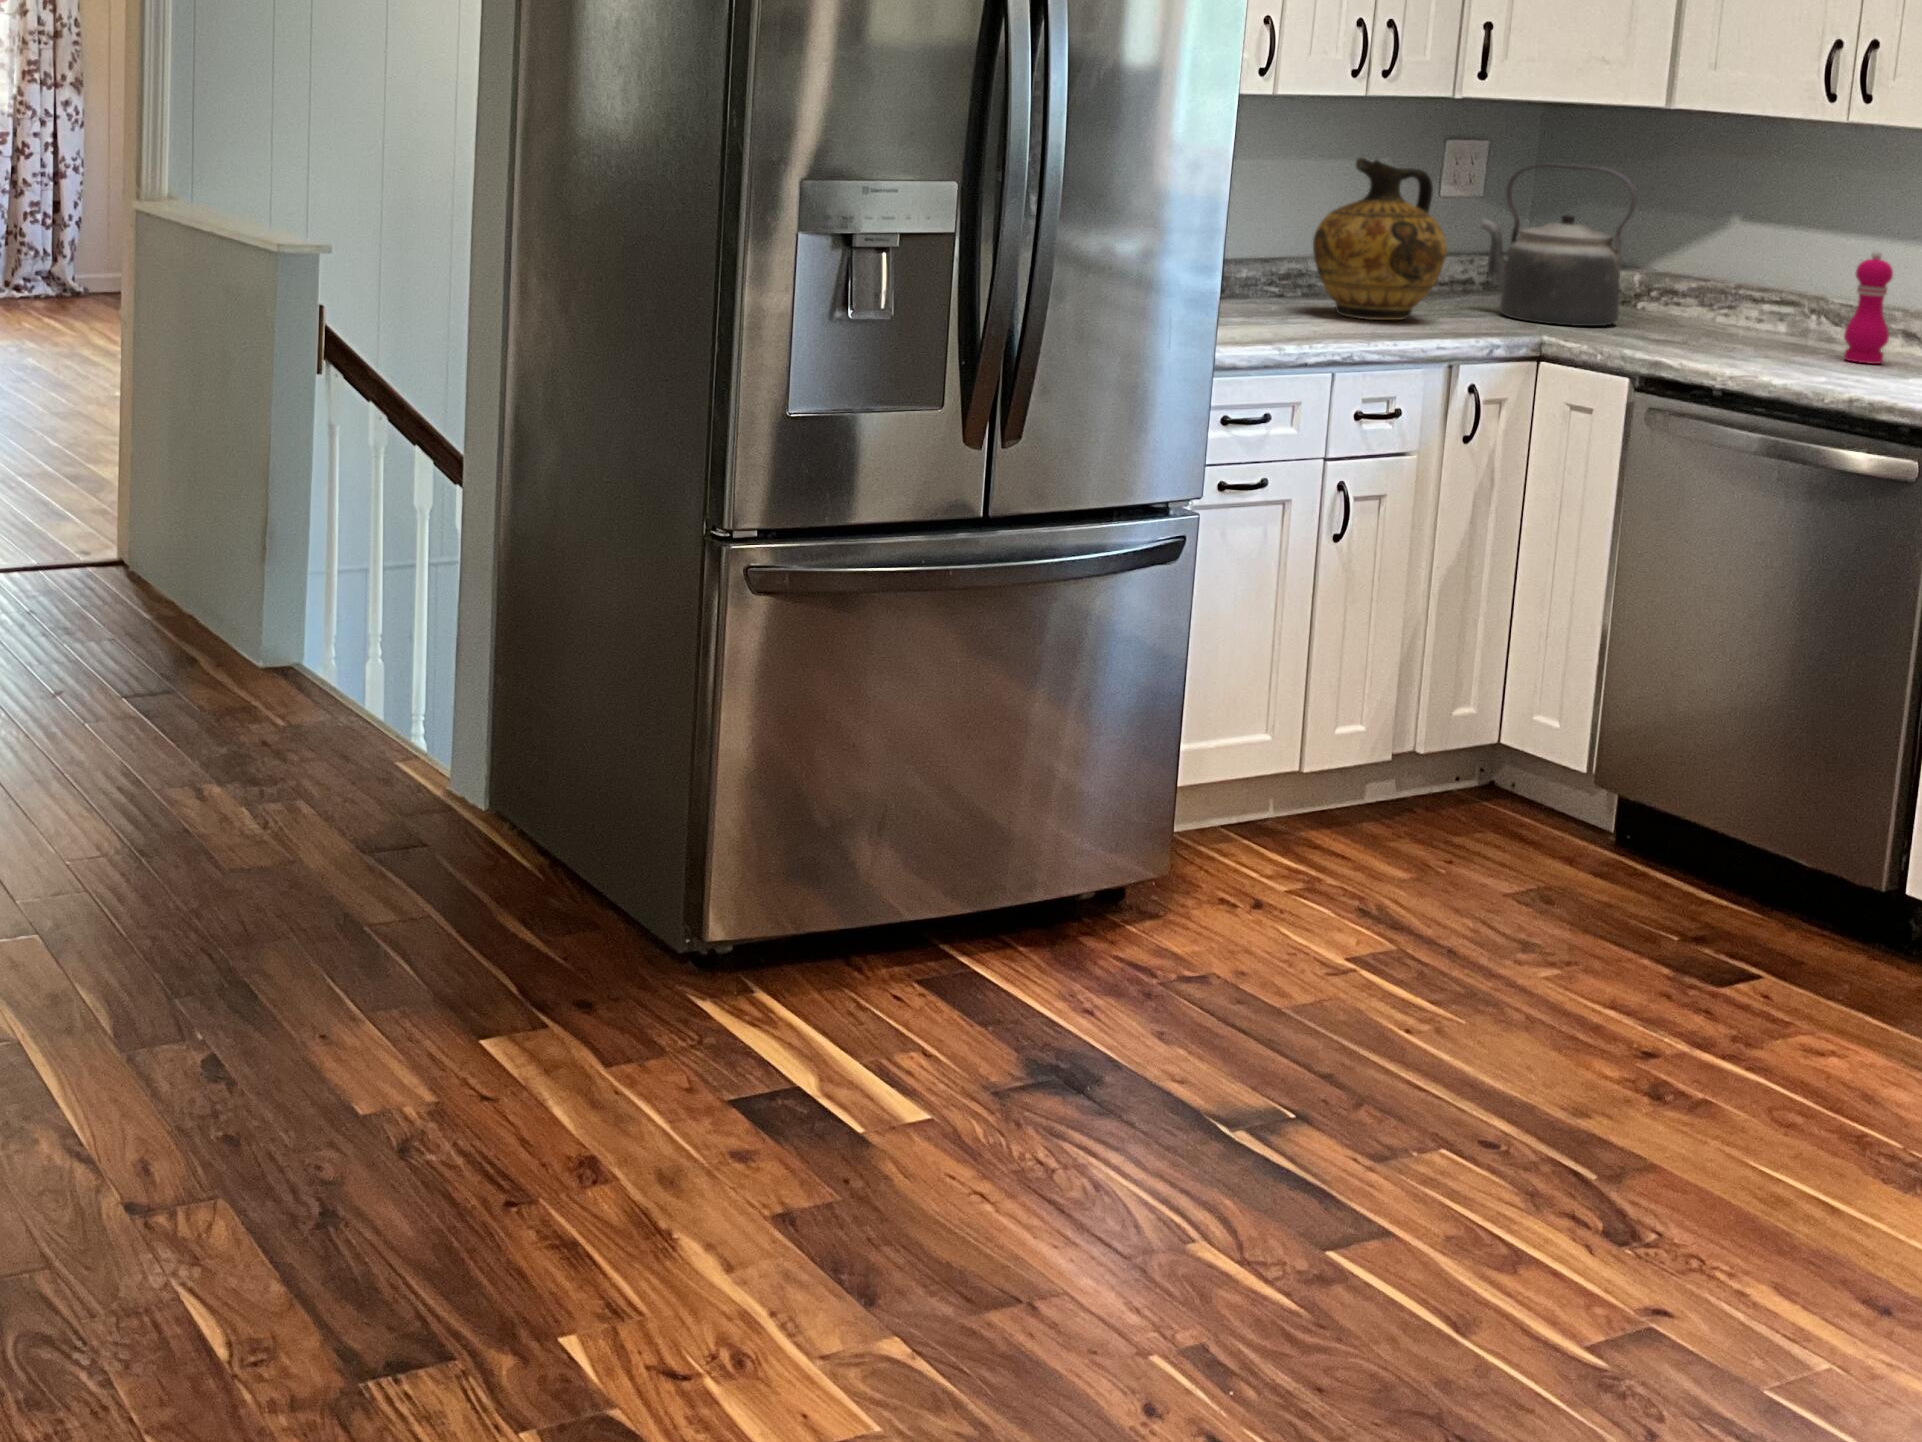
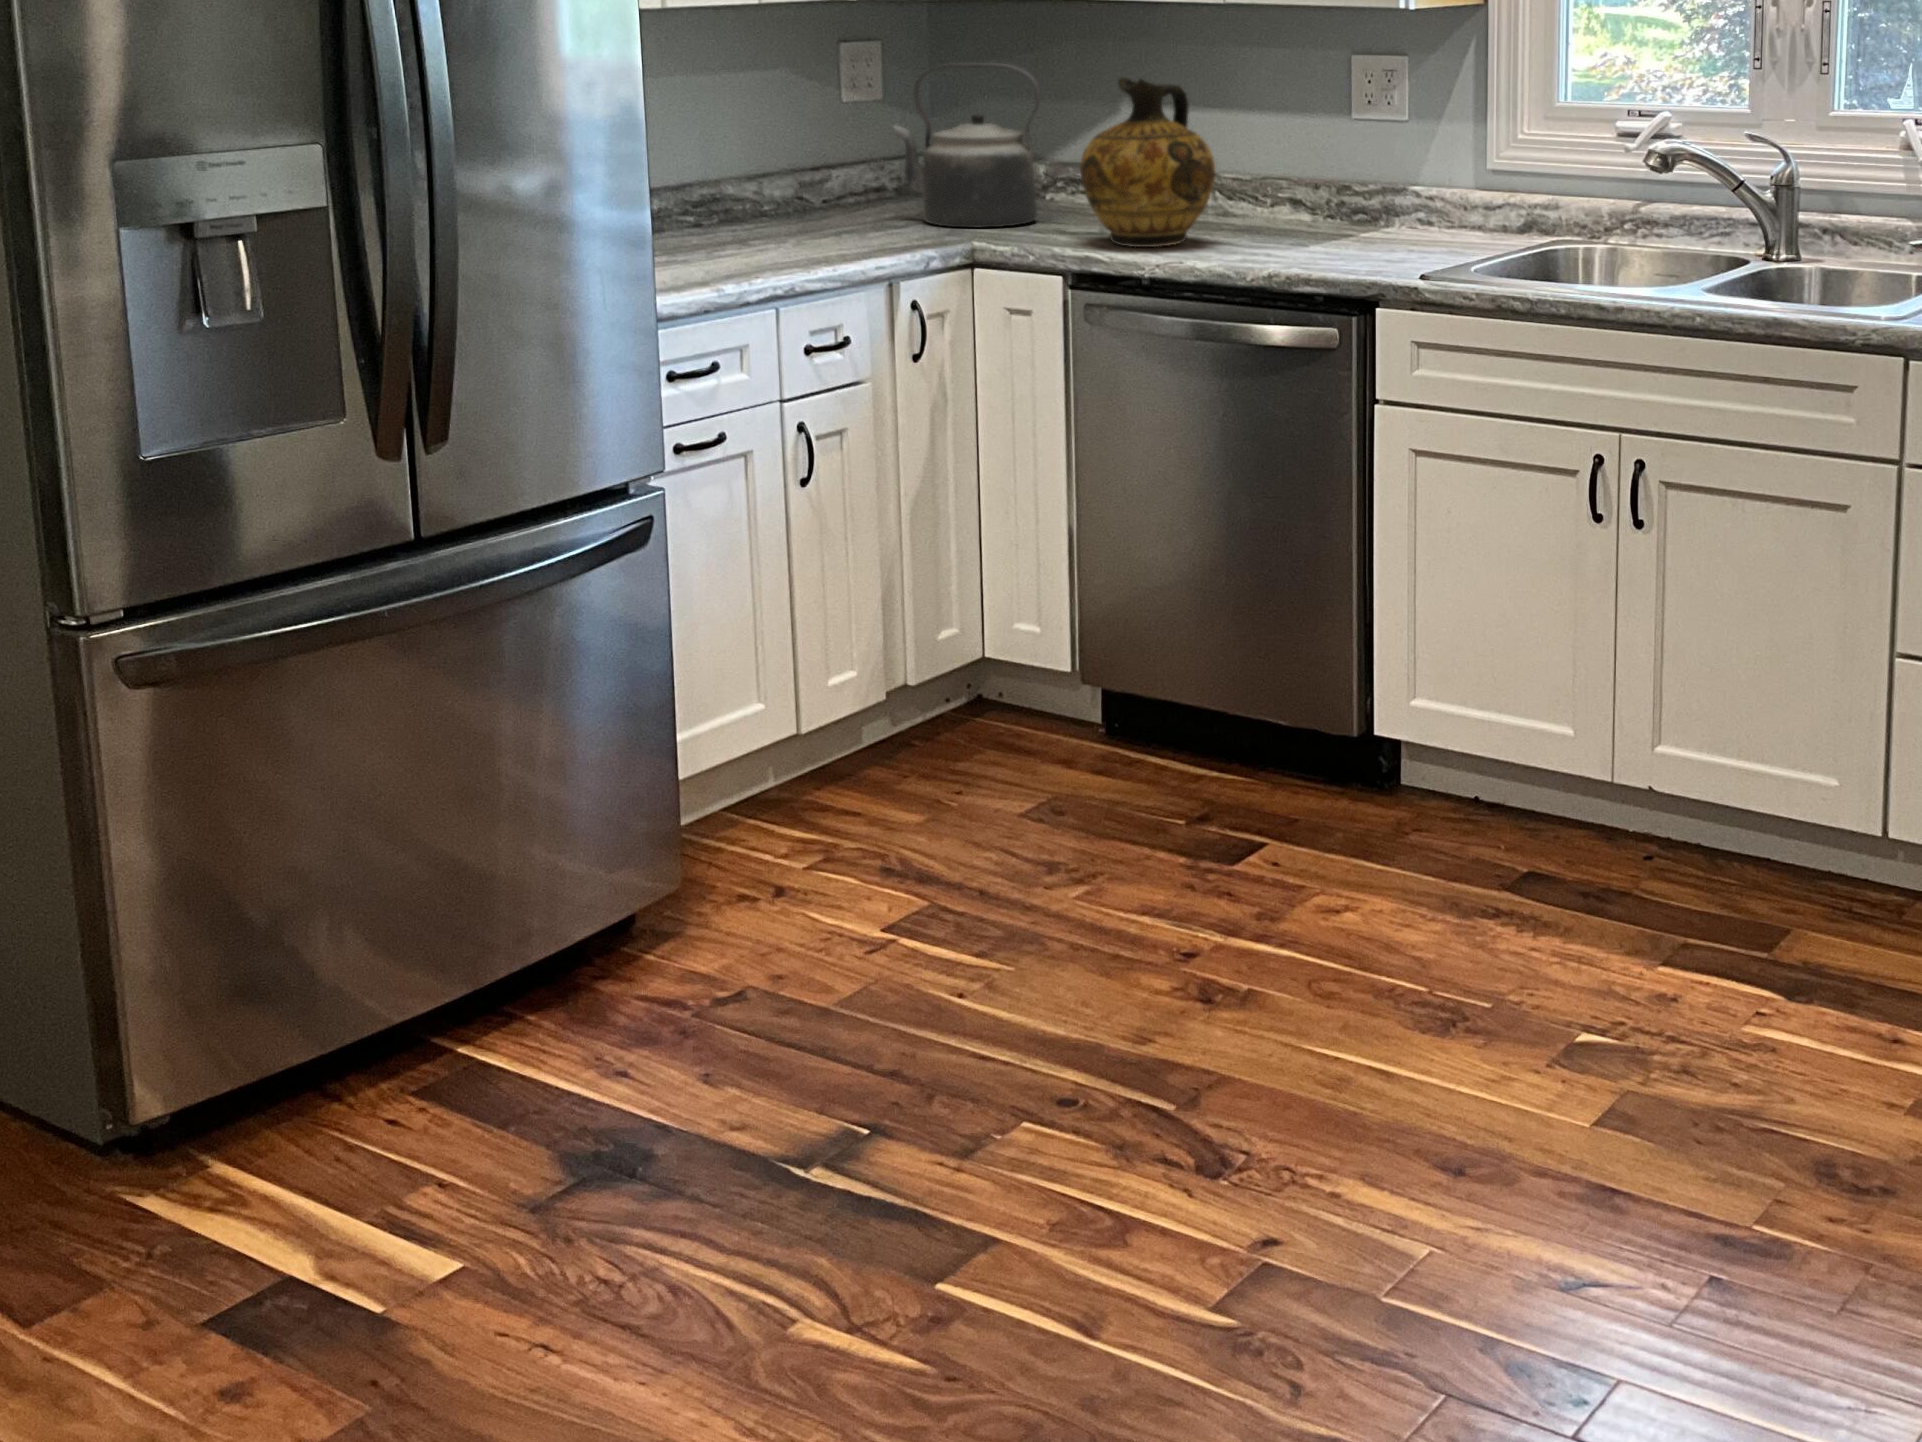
ceramic jug: present [1313,158,1447,320] -> present [1080,78,1215,247]
pepper mill: present [1844,250,1893,364] -> none [1246,126,1284,235]

